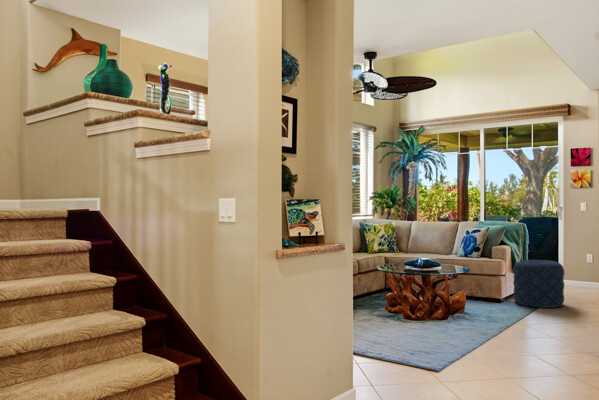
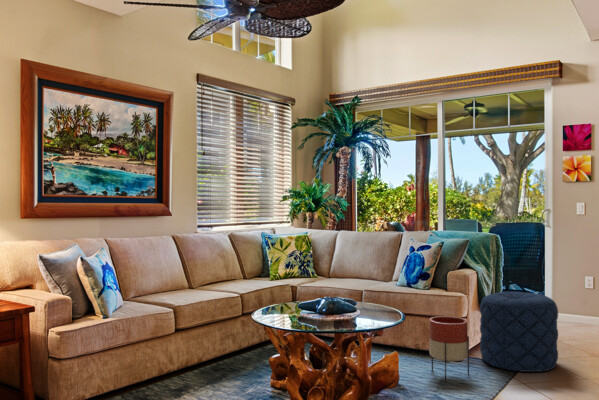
planter: none [482,273,507,311] -> present [429,316,469,382]

